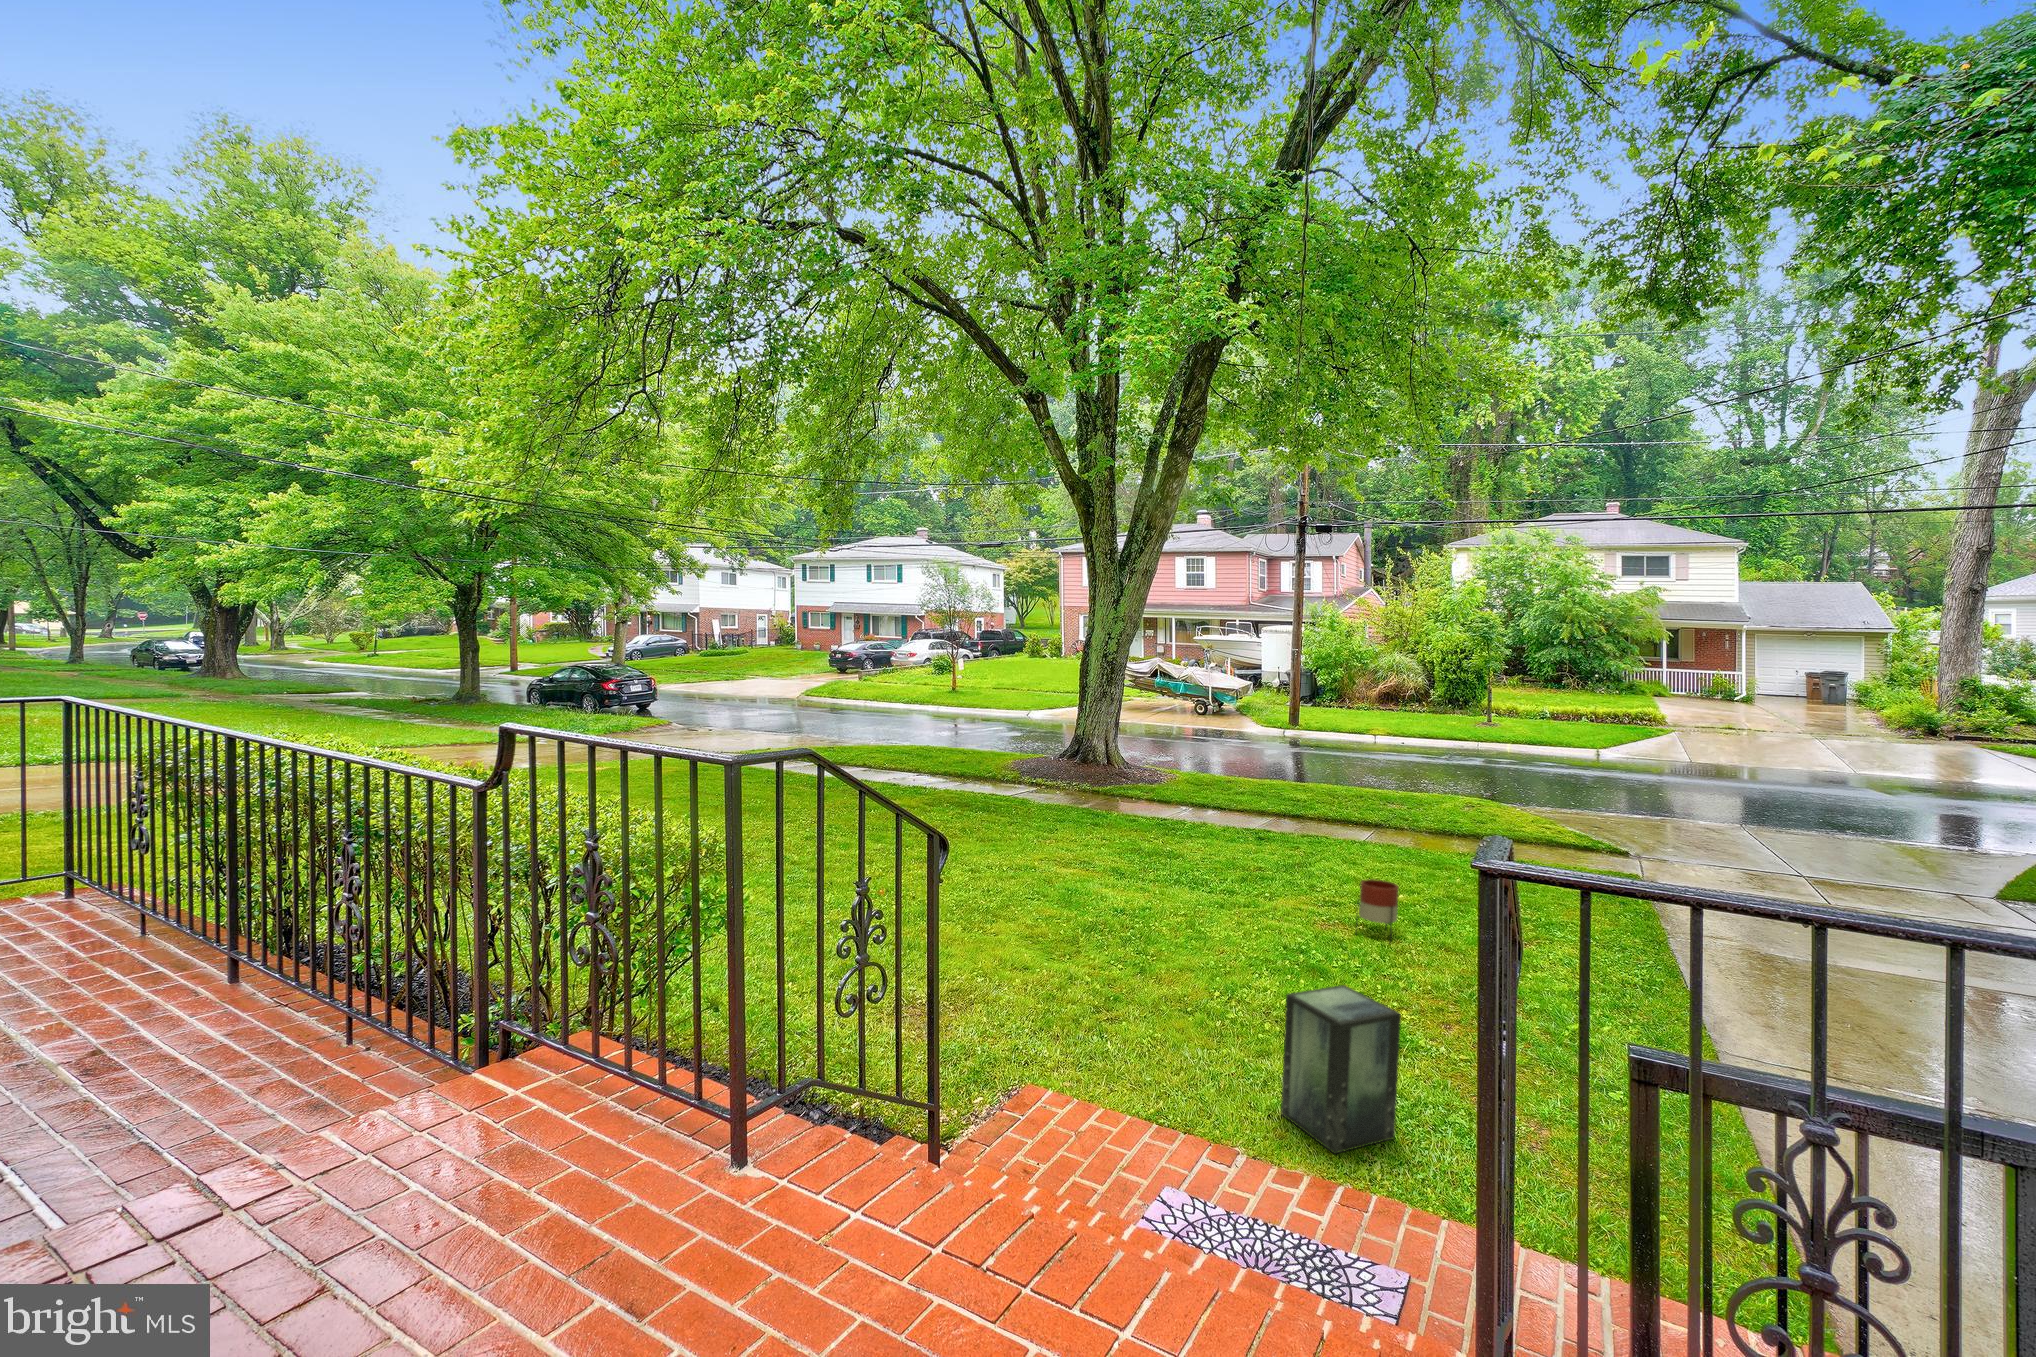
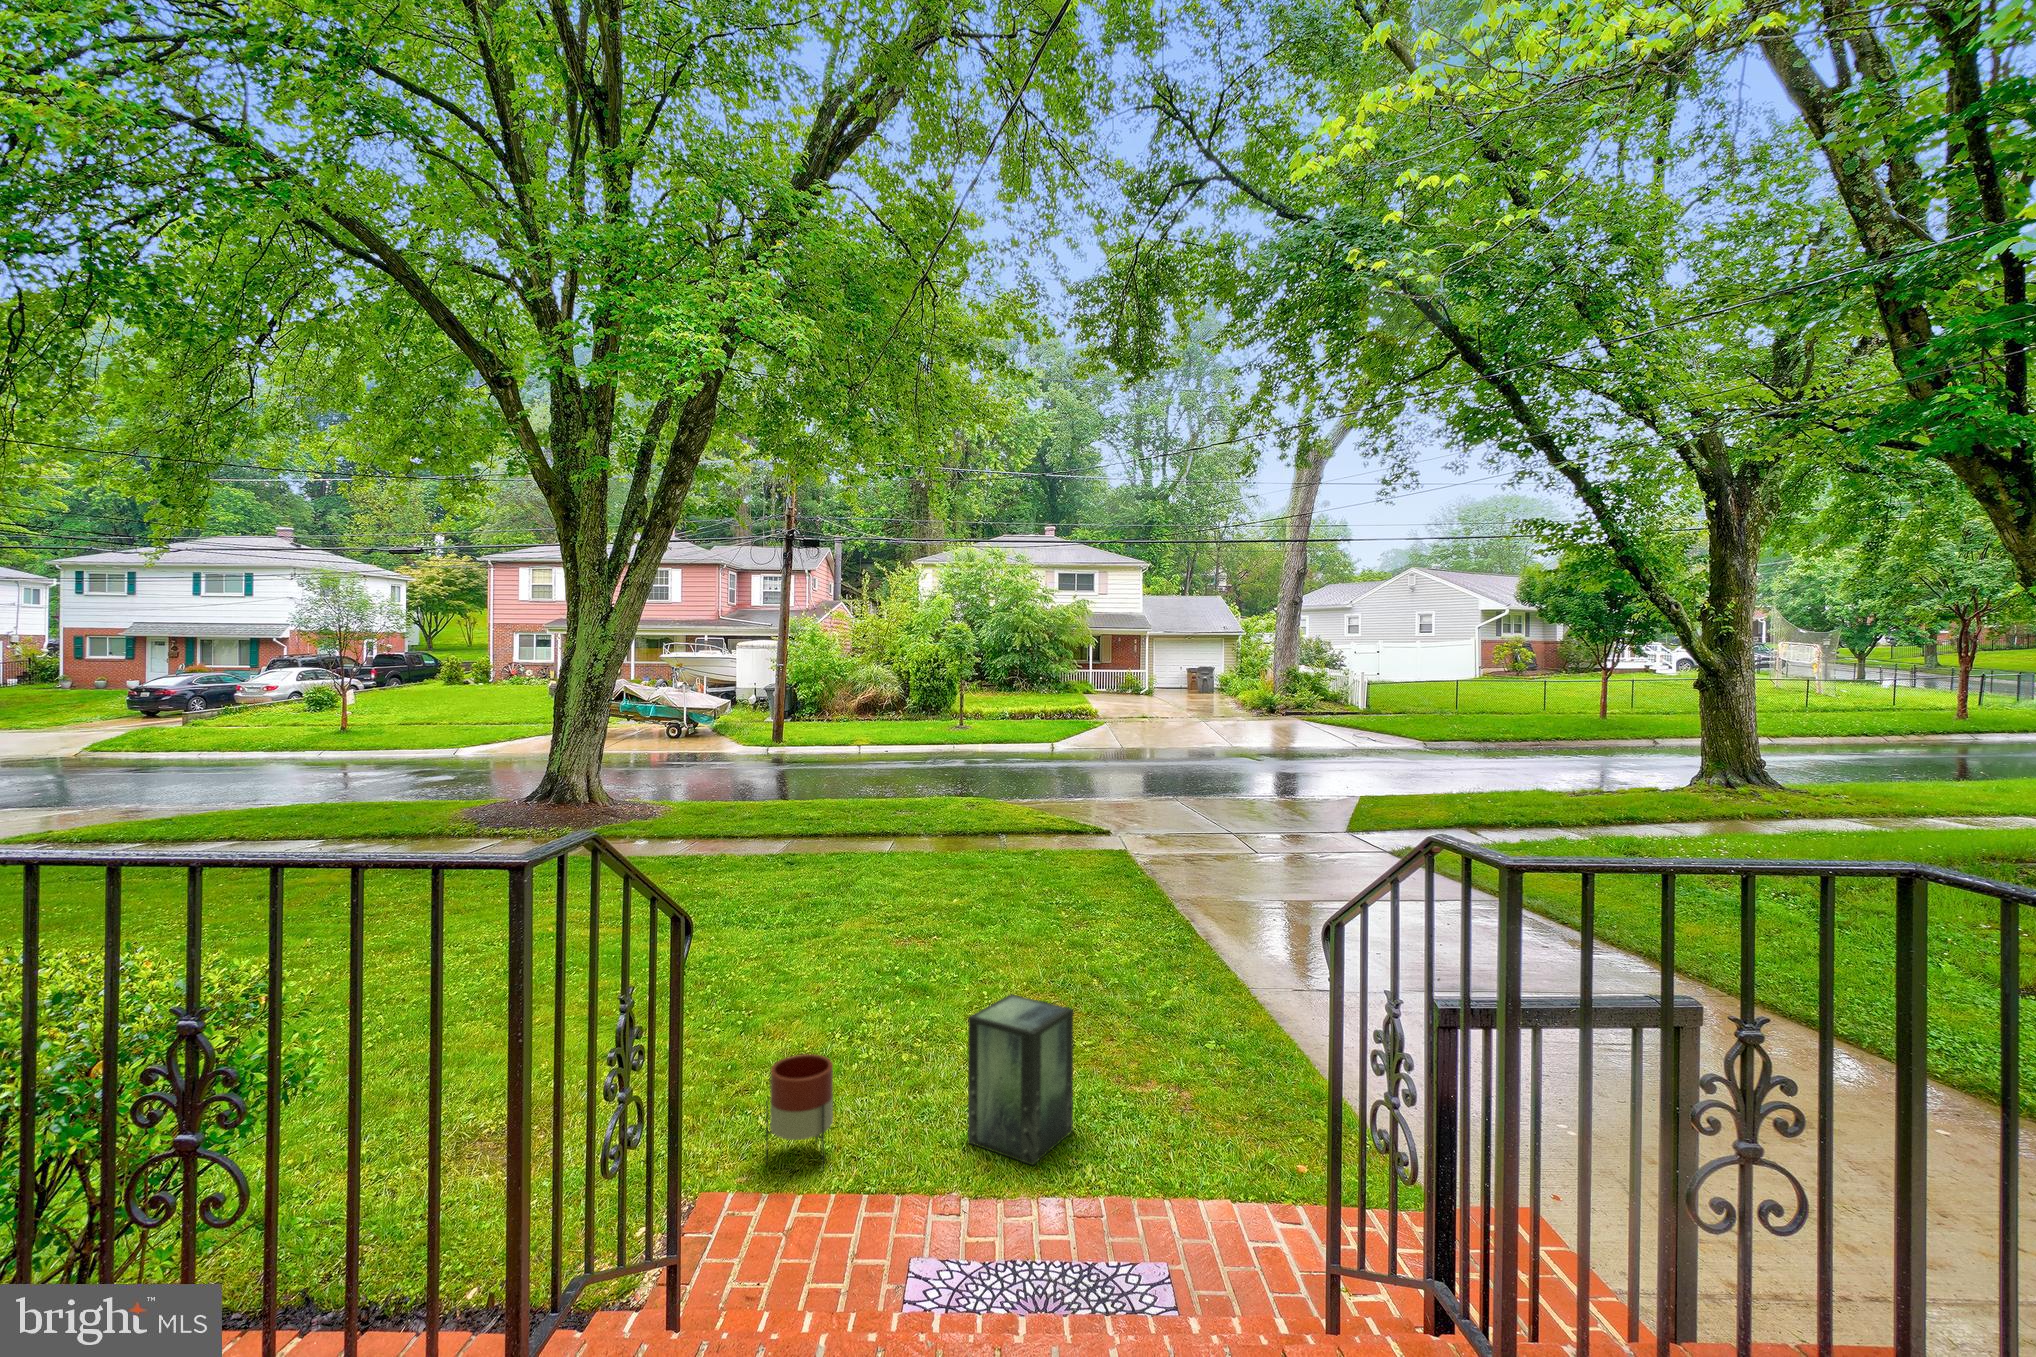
planter: present [1357,879,1399,927] -> present [766,1054,833,1170]

